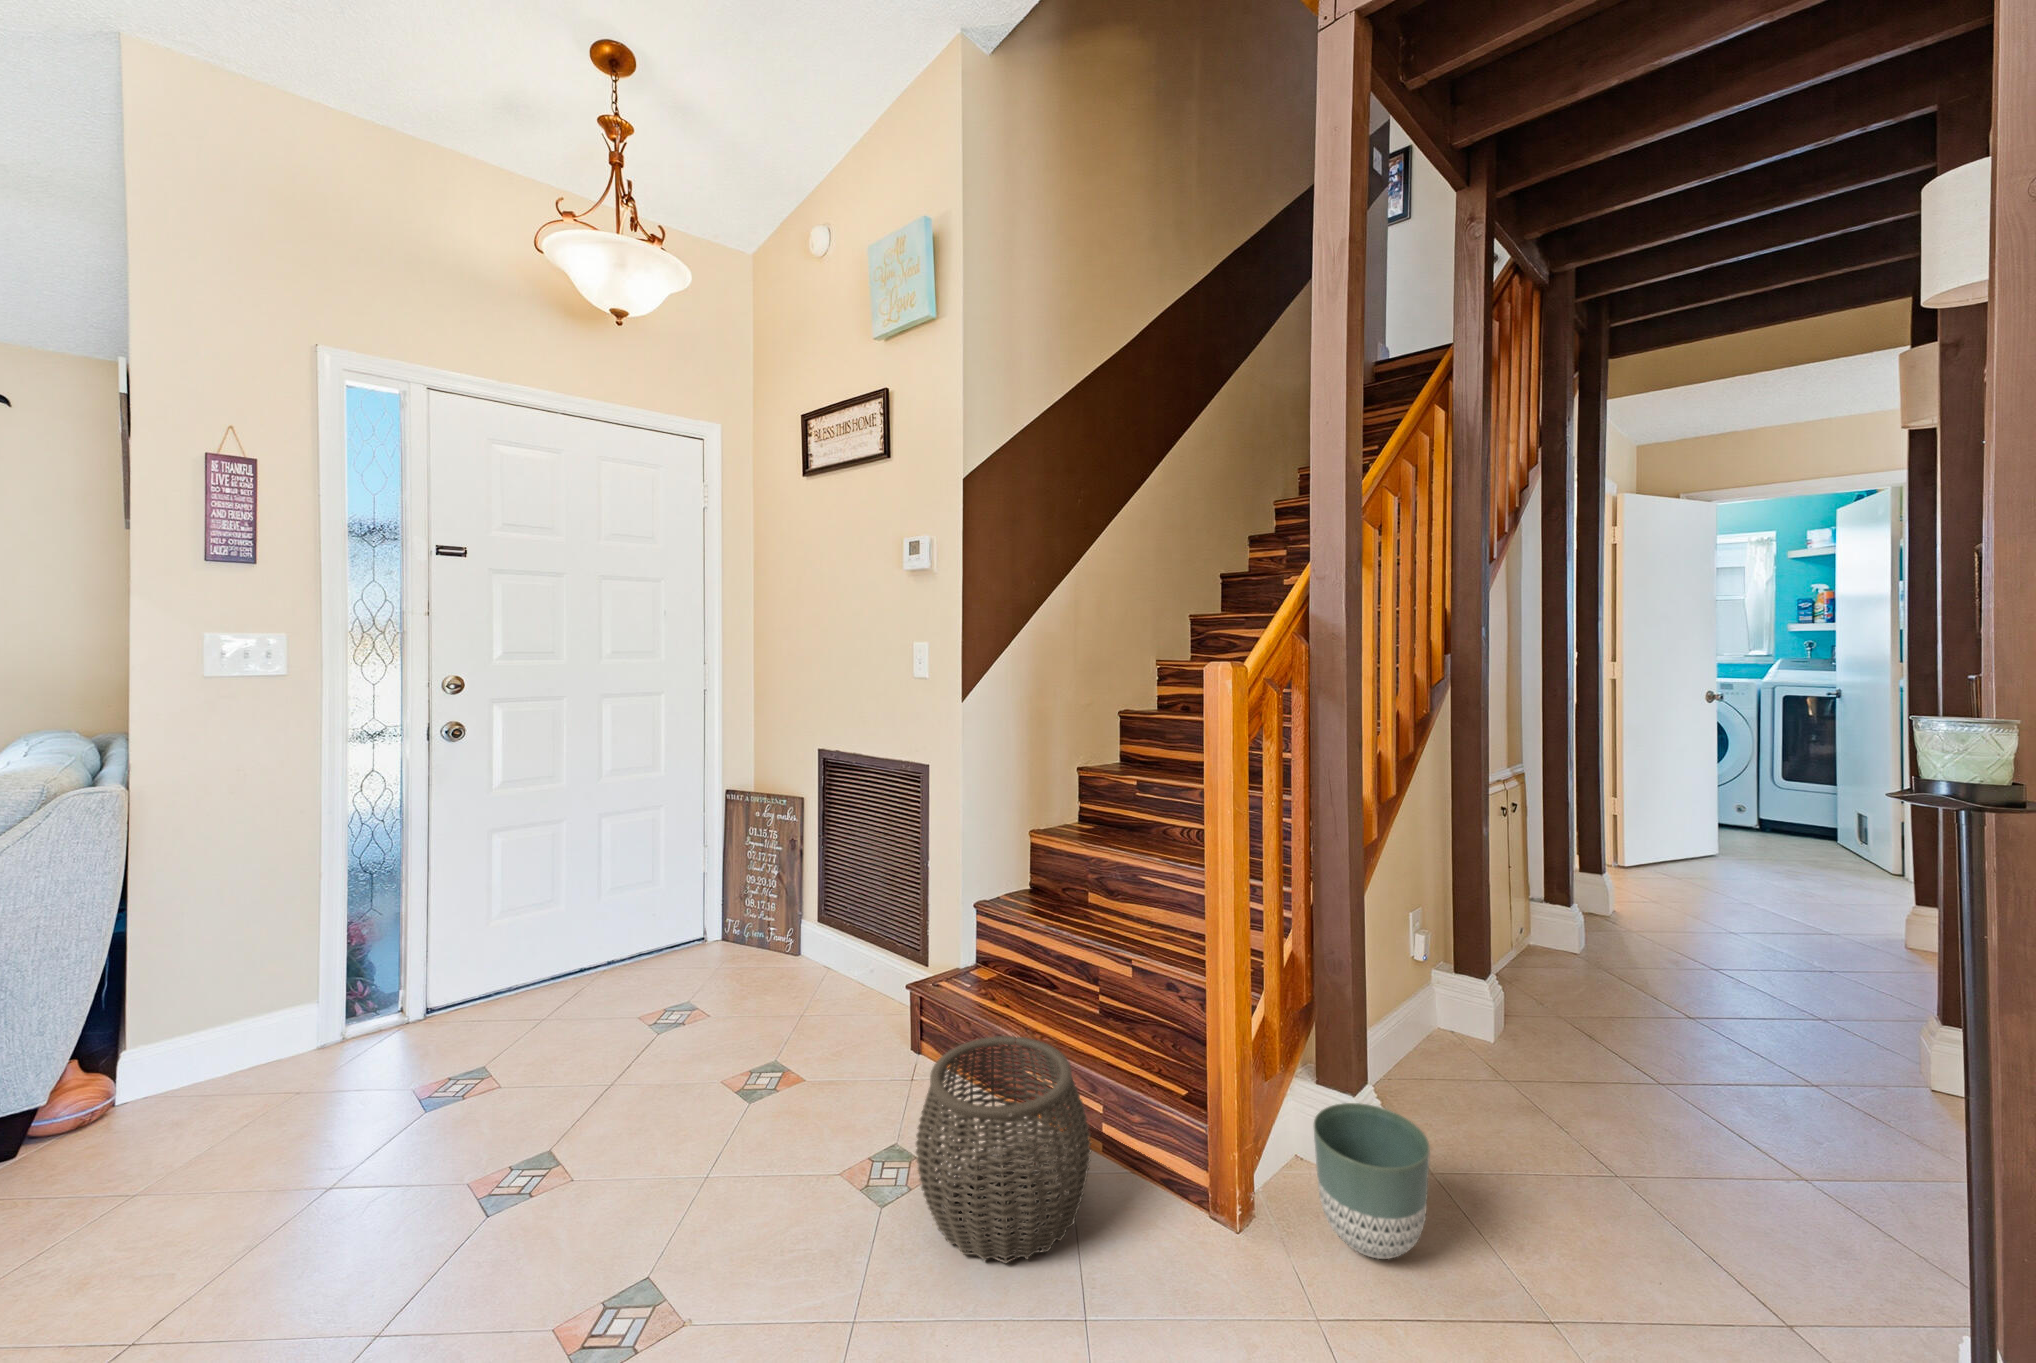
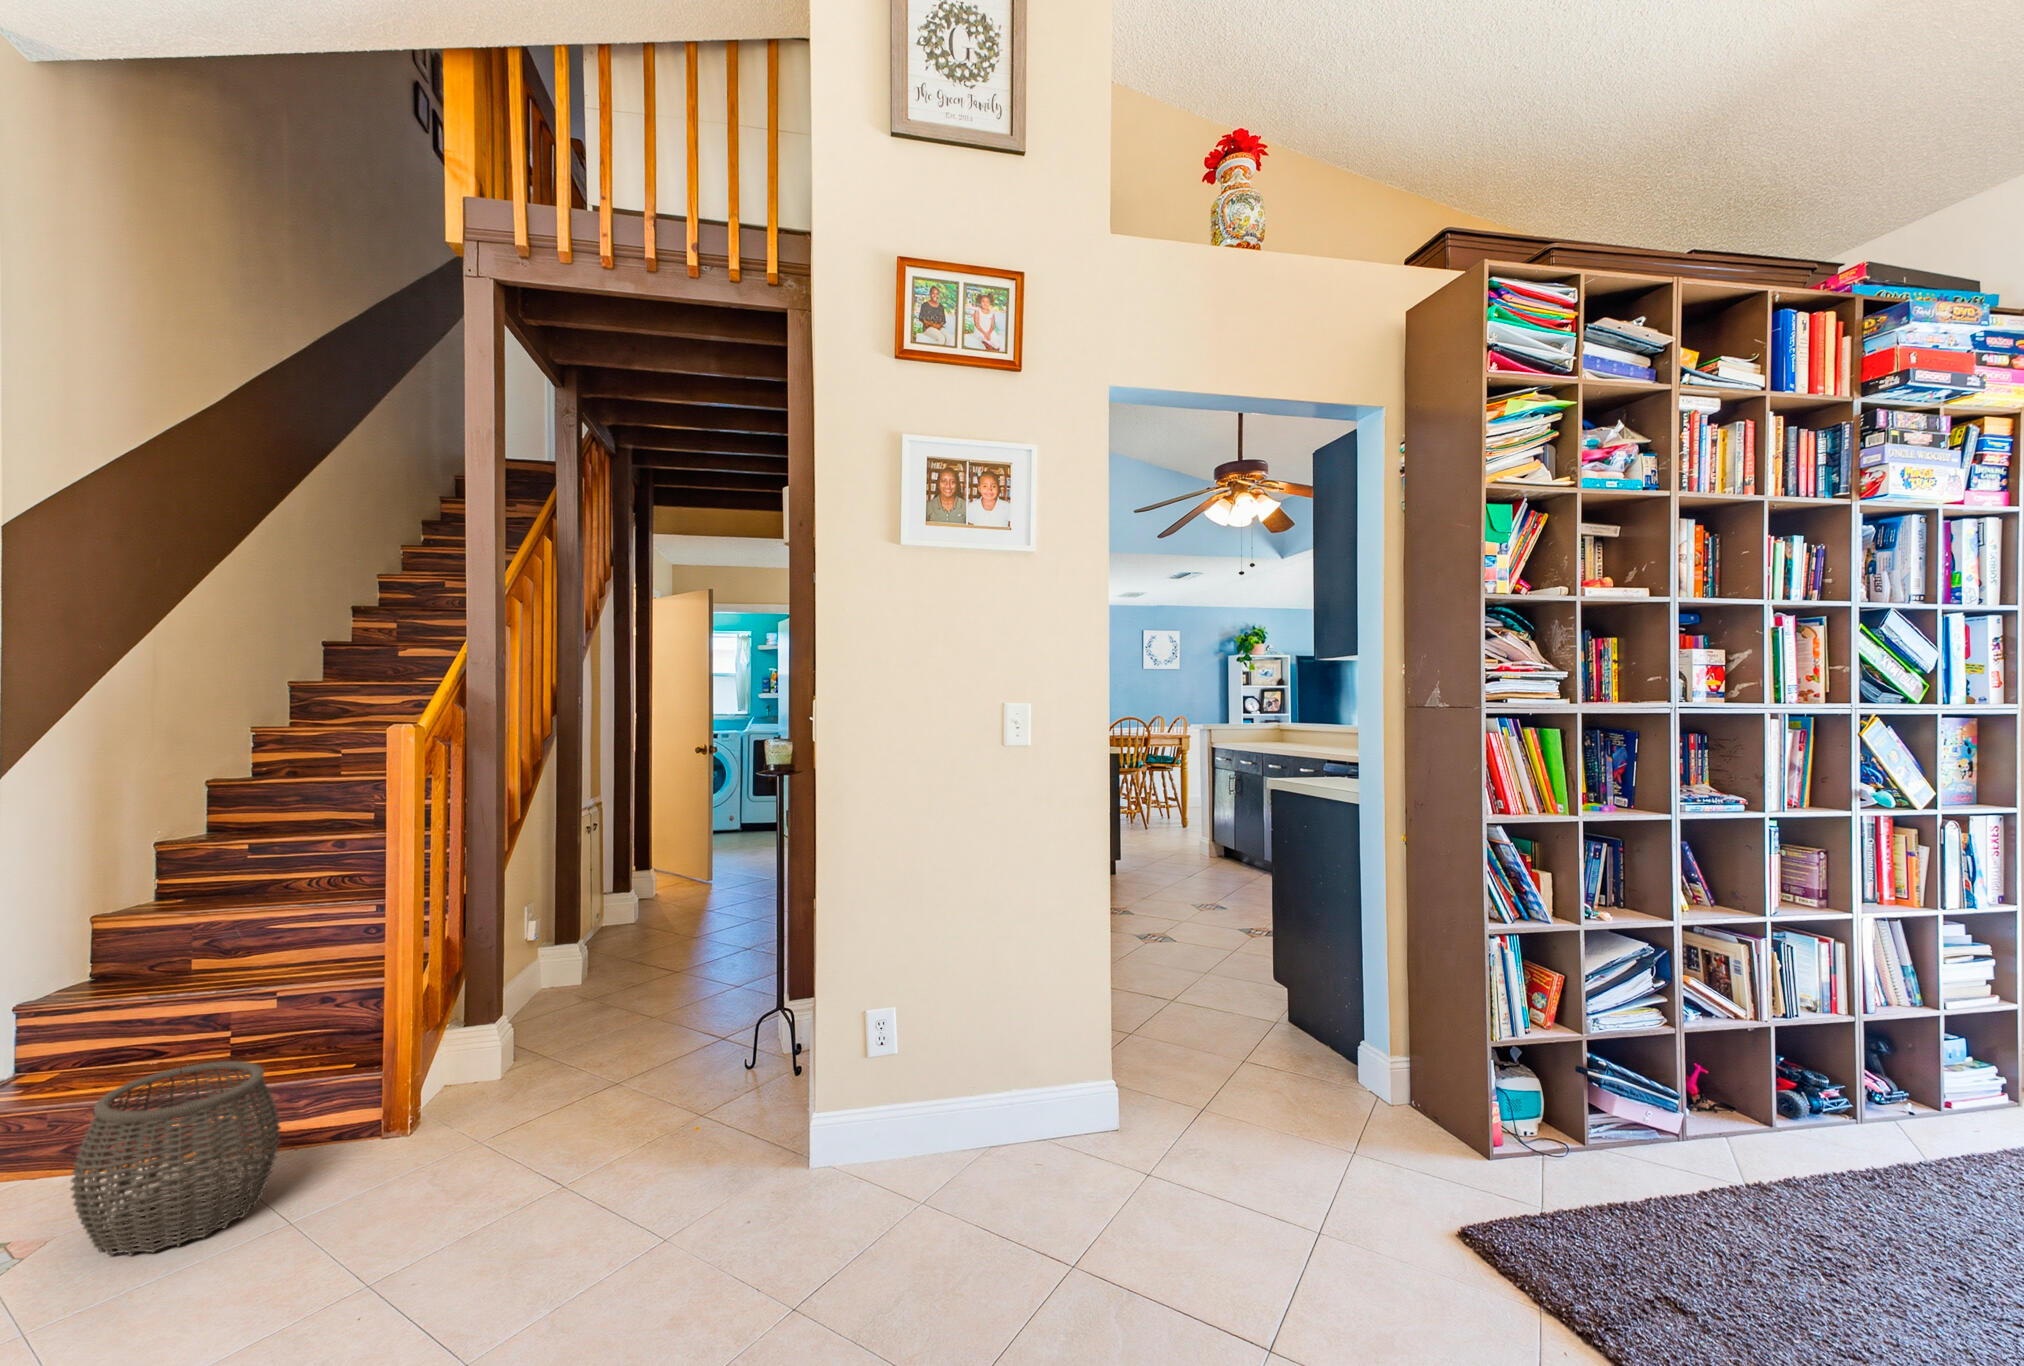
planter: present [1314,1103,1430,1259] -> none [473,1024,553,1118]

